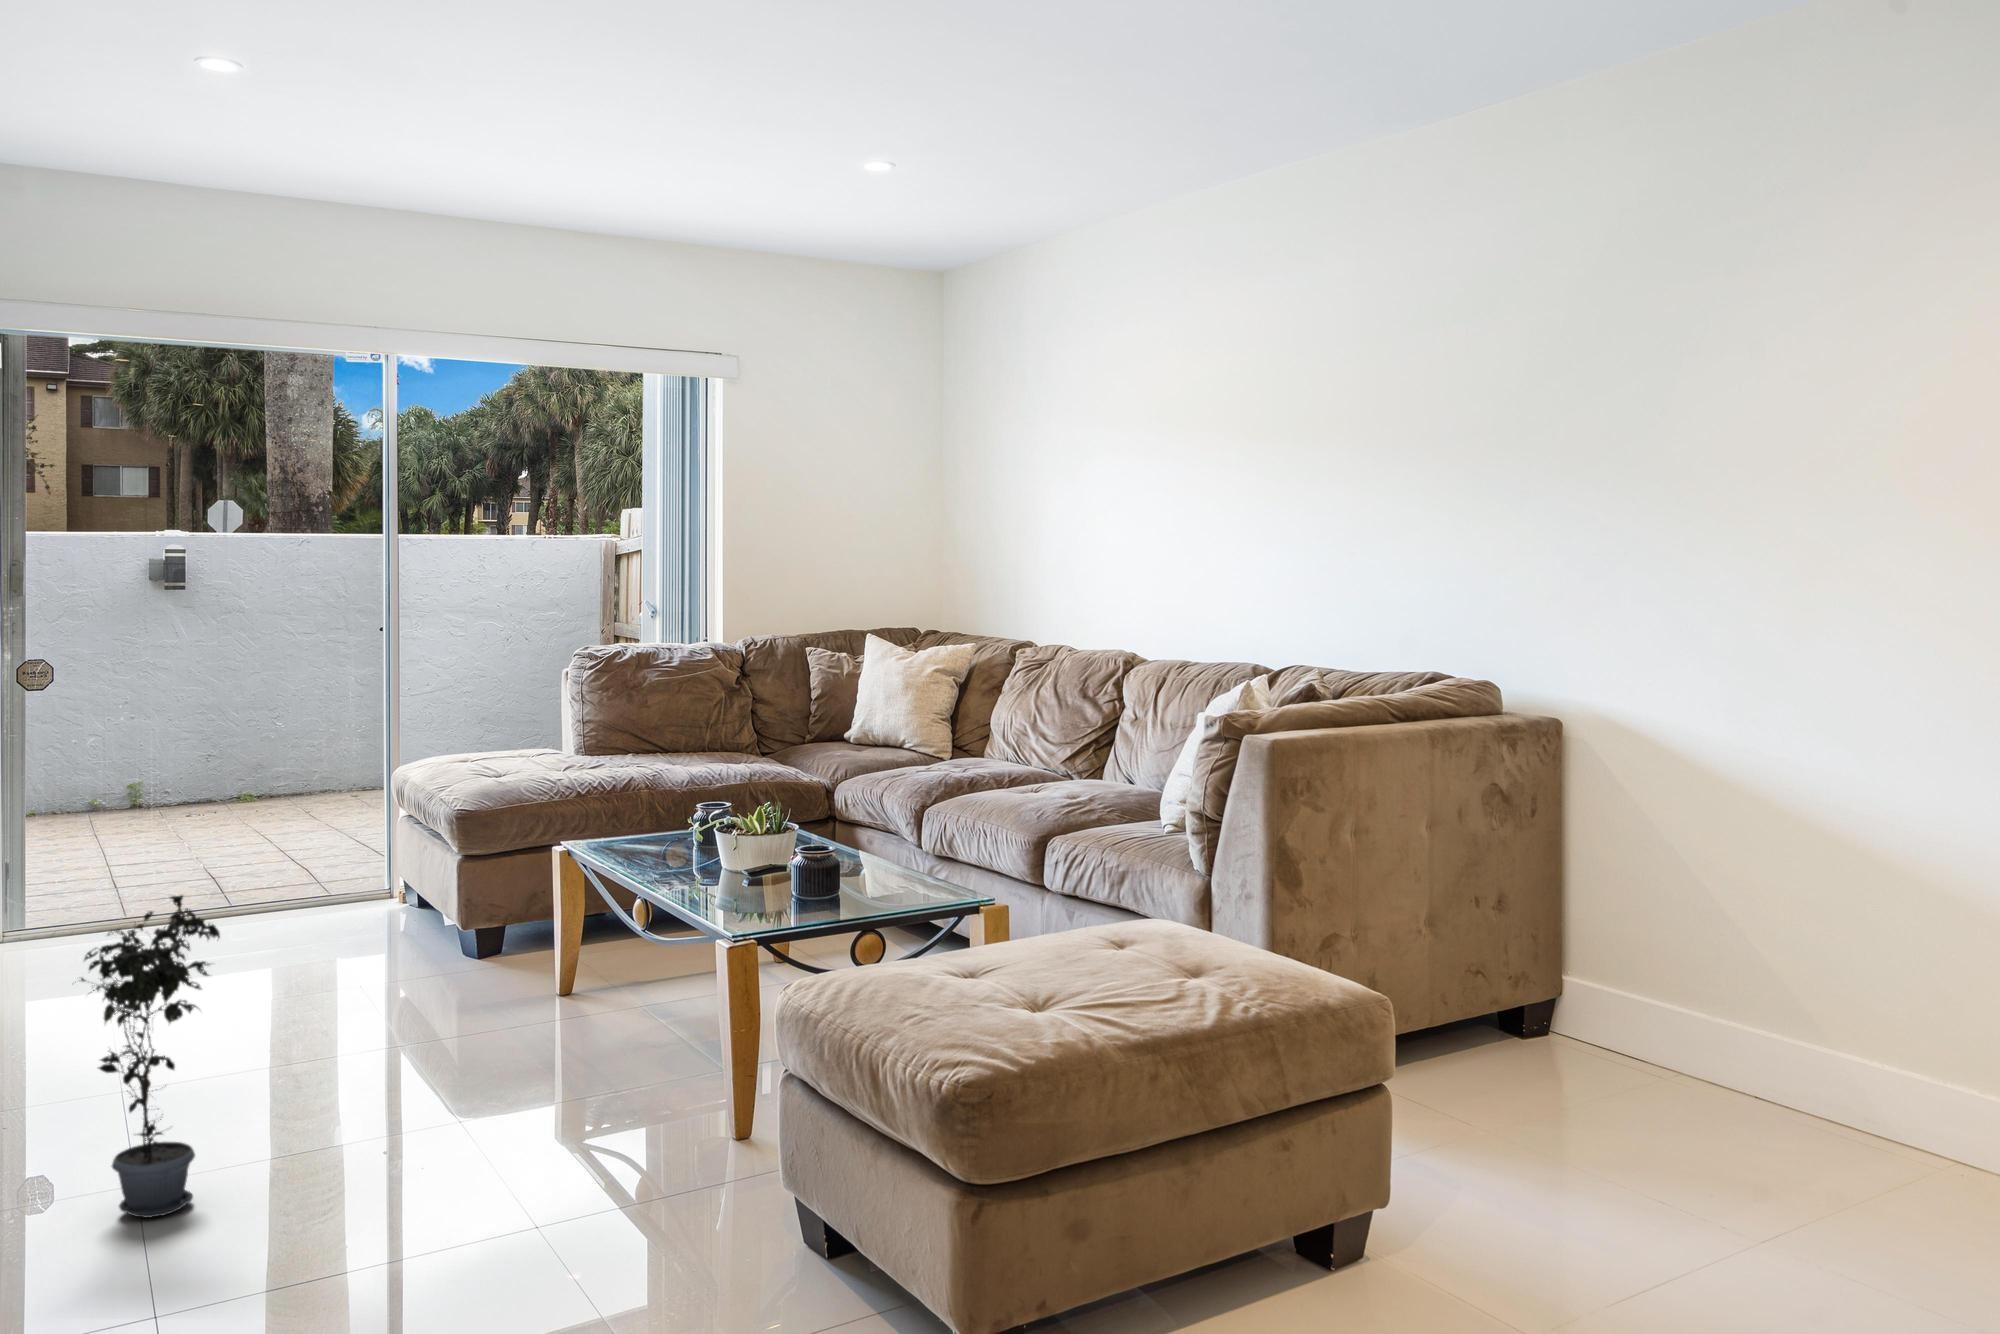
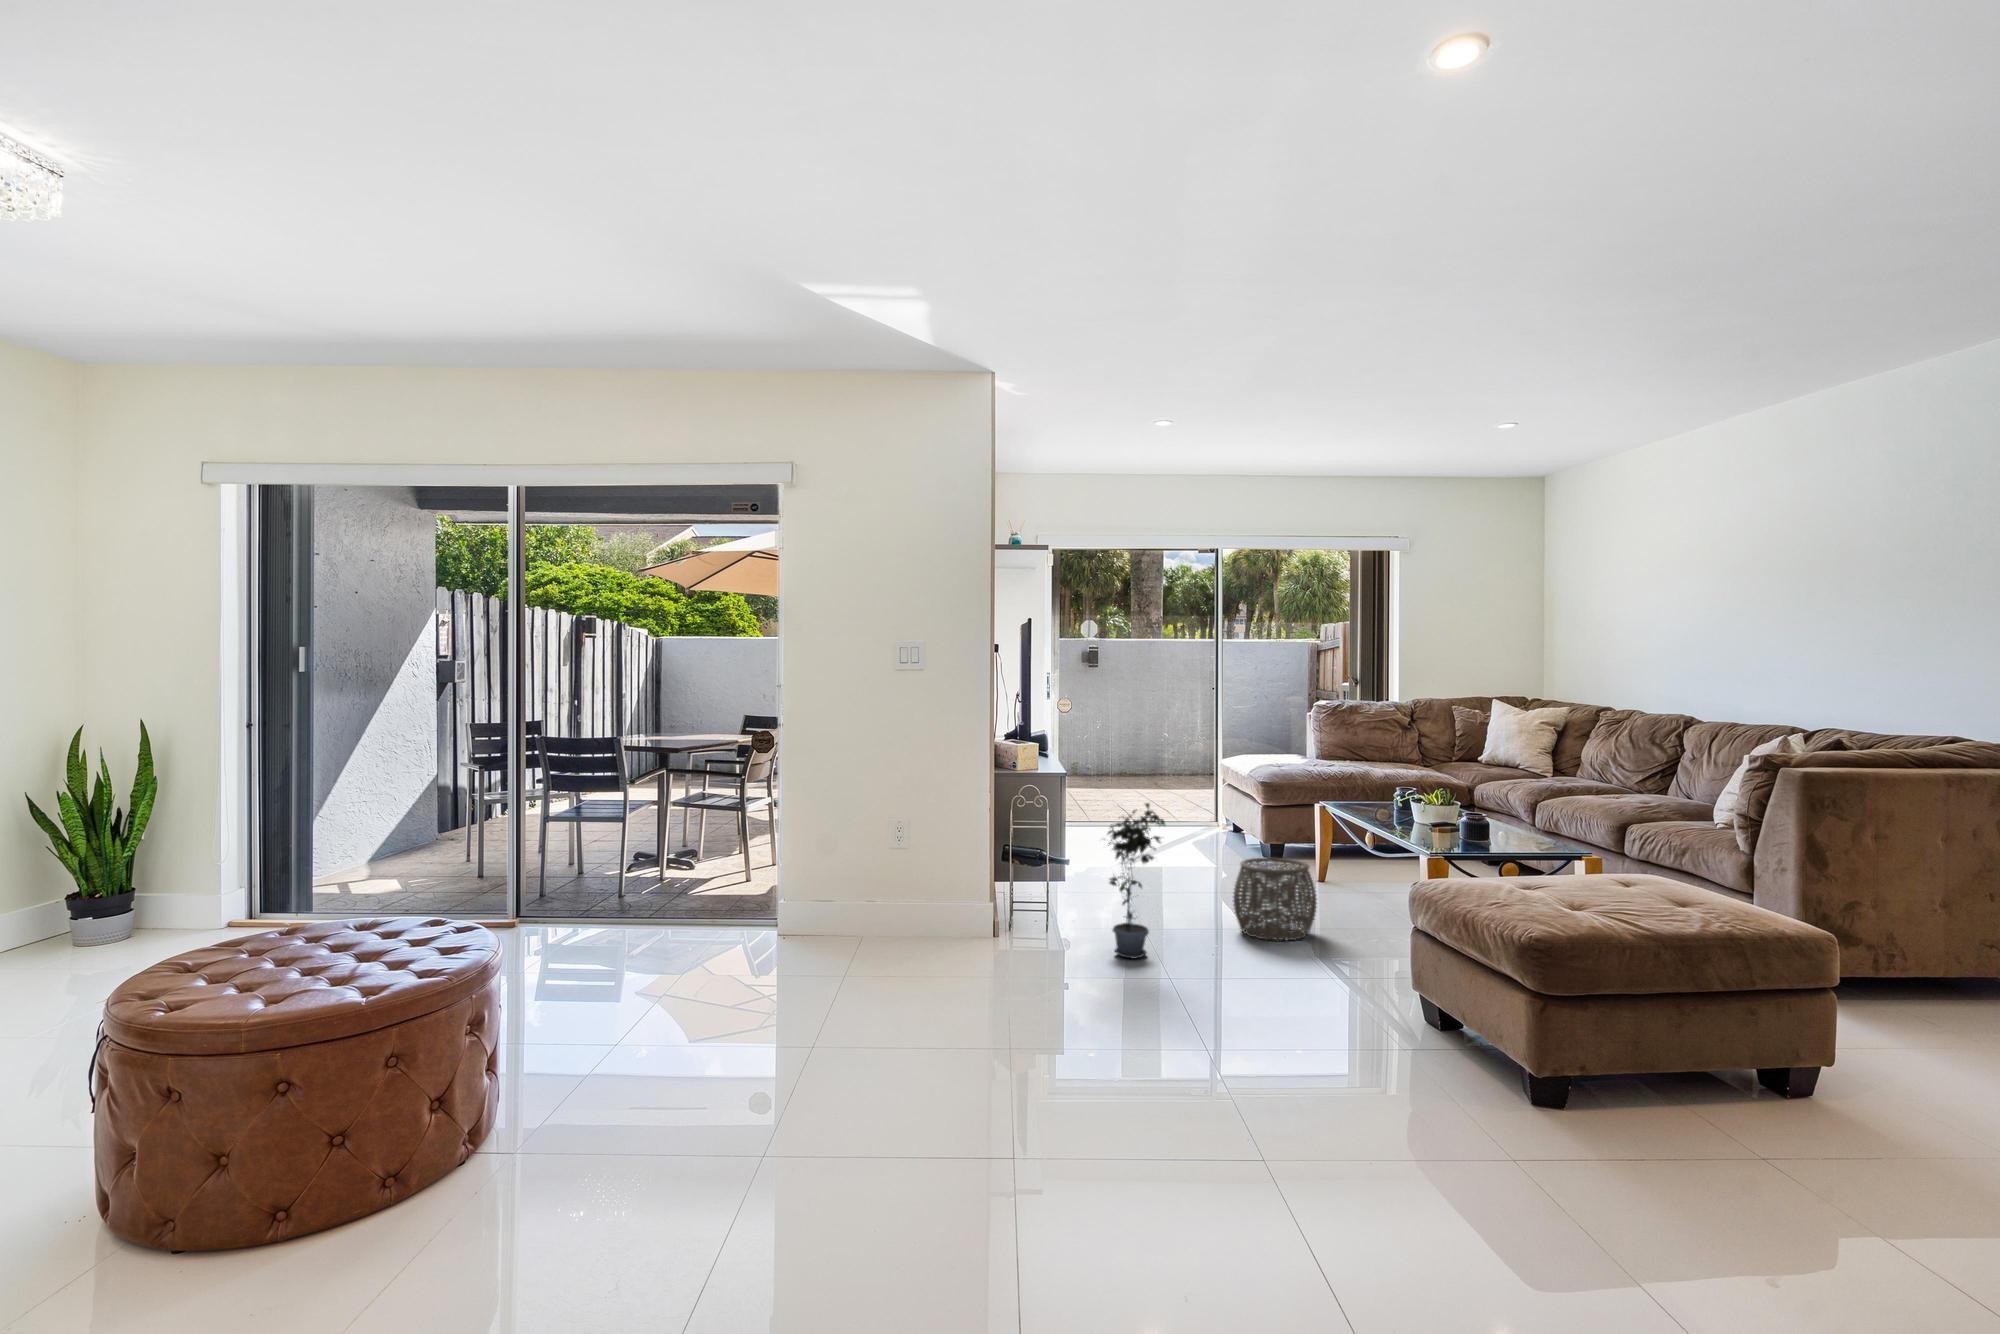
woven basket: none [385,962,548,1124] -> present [1233,858,1317,941]

